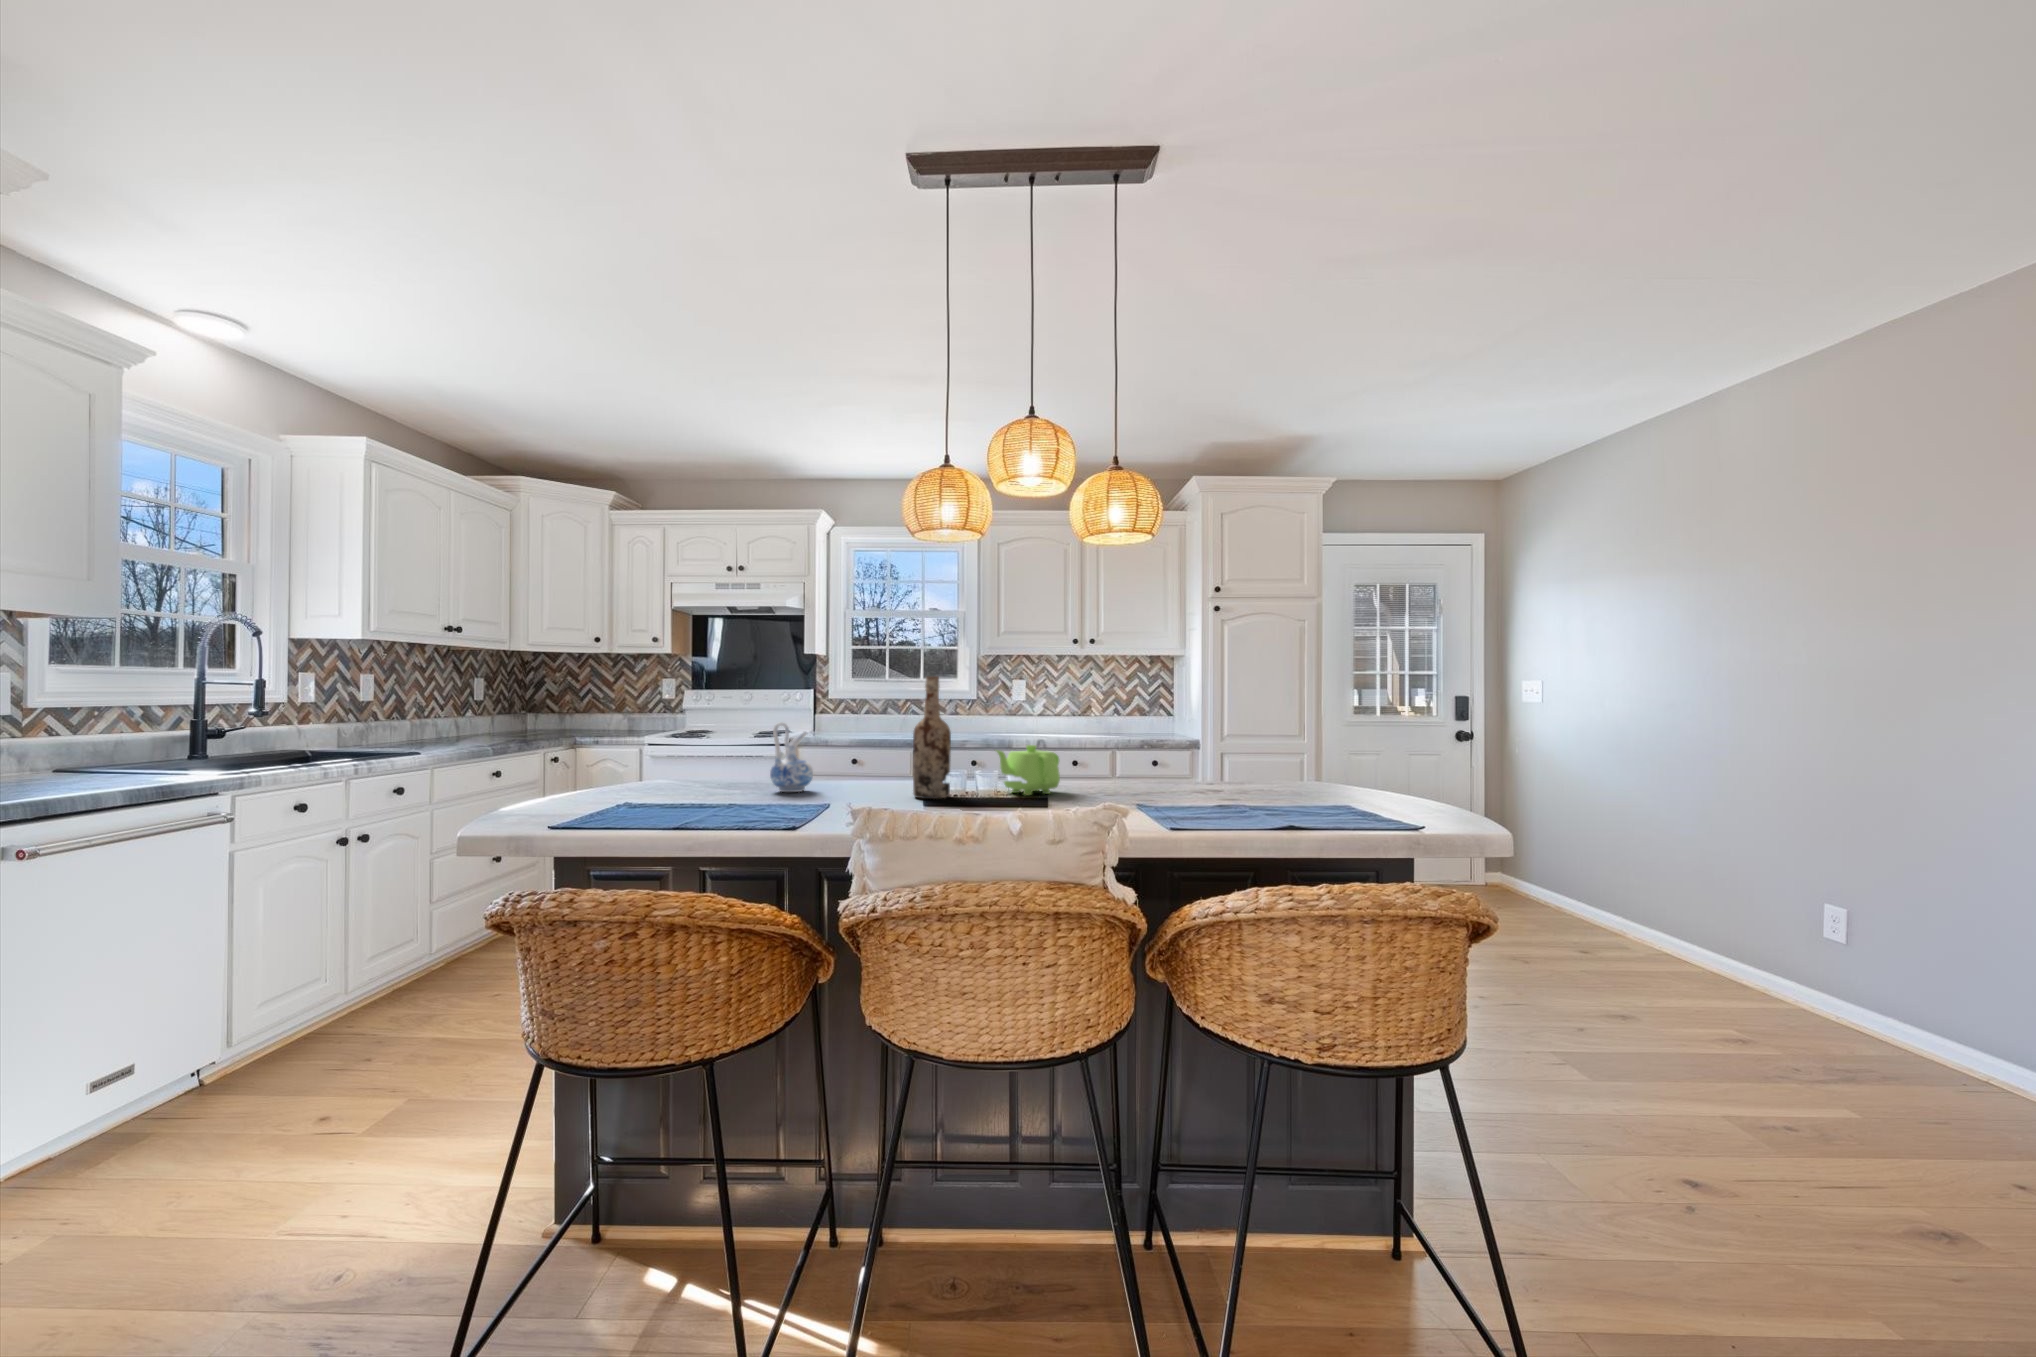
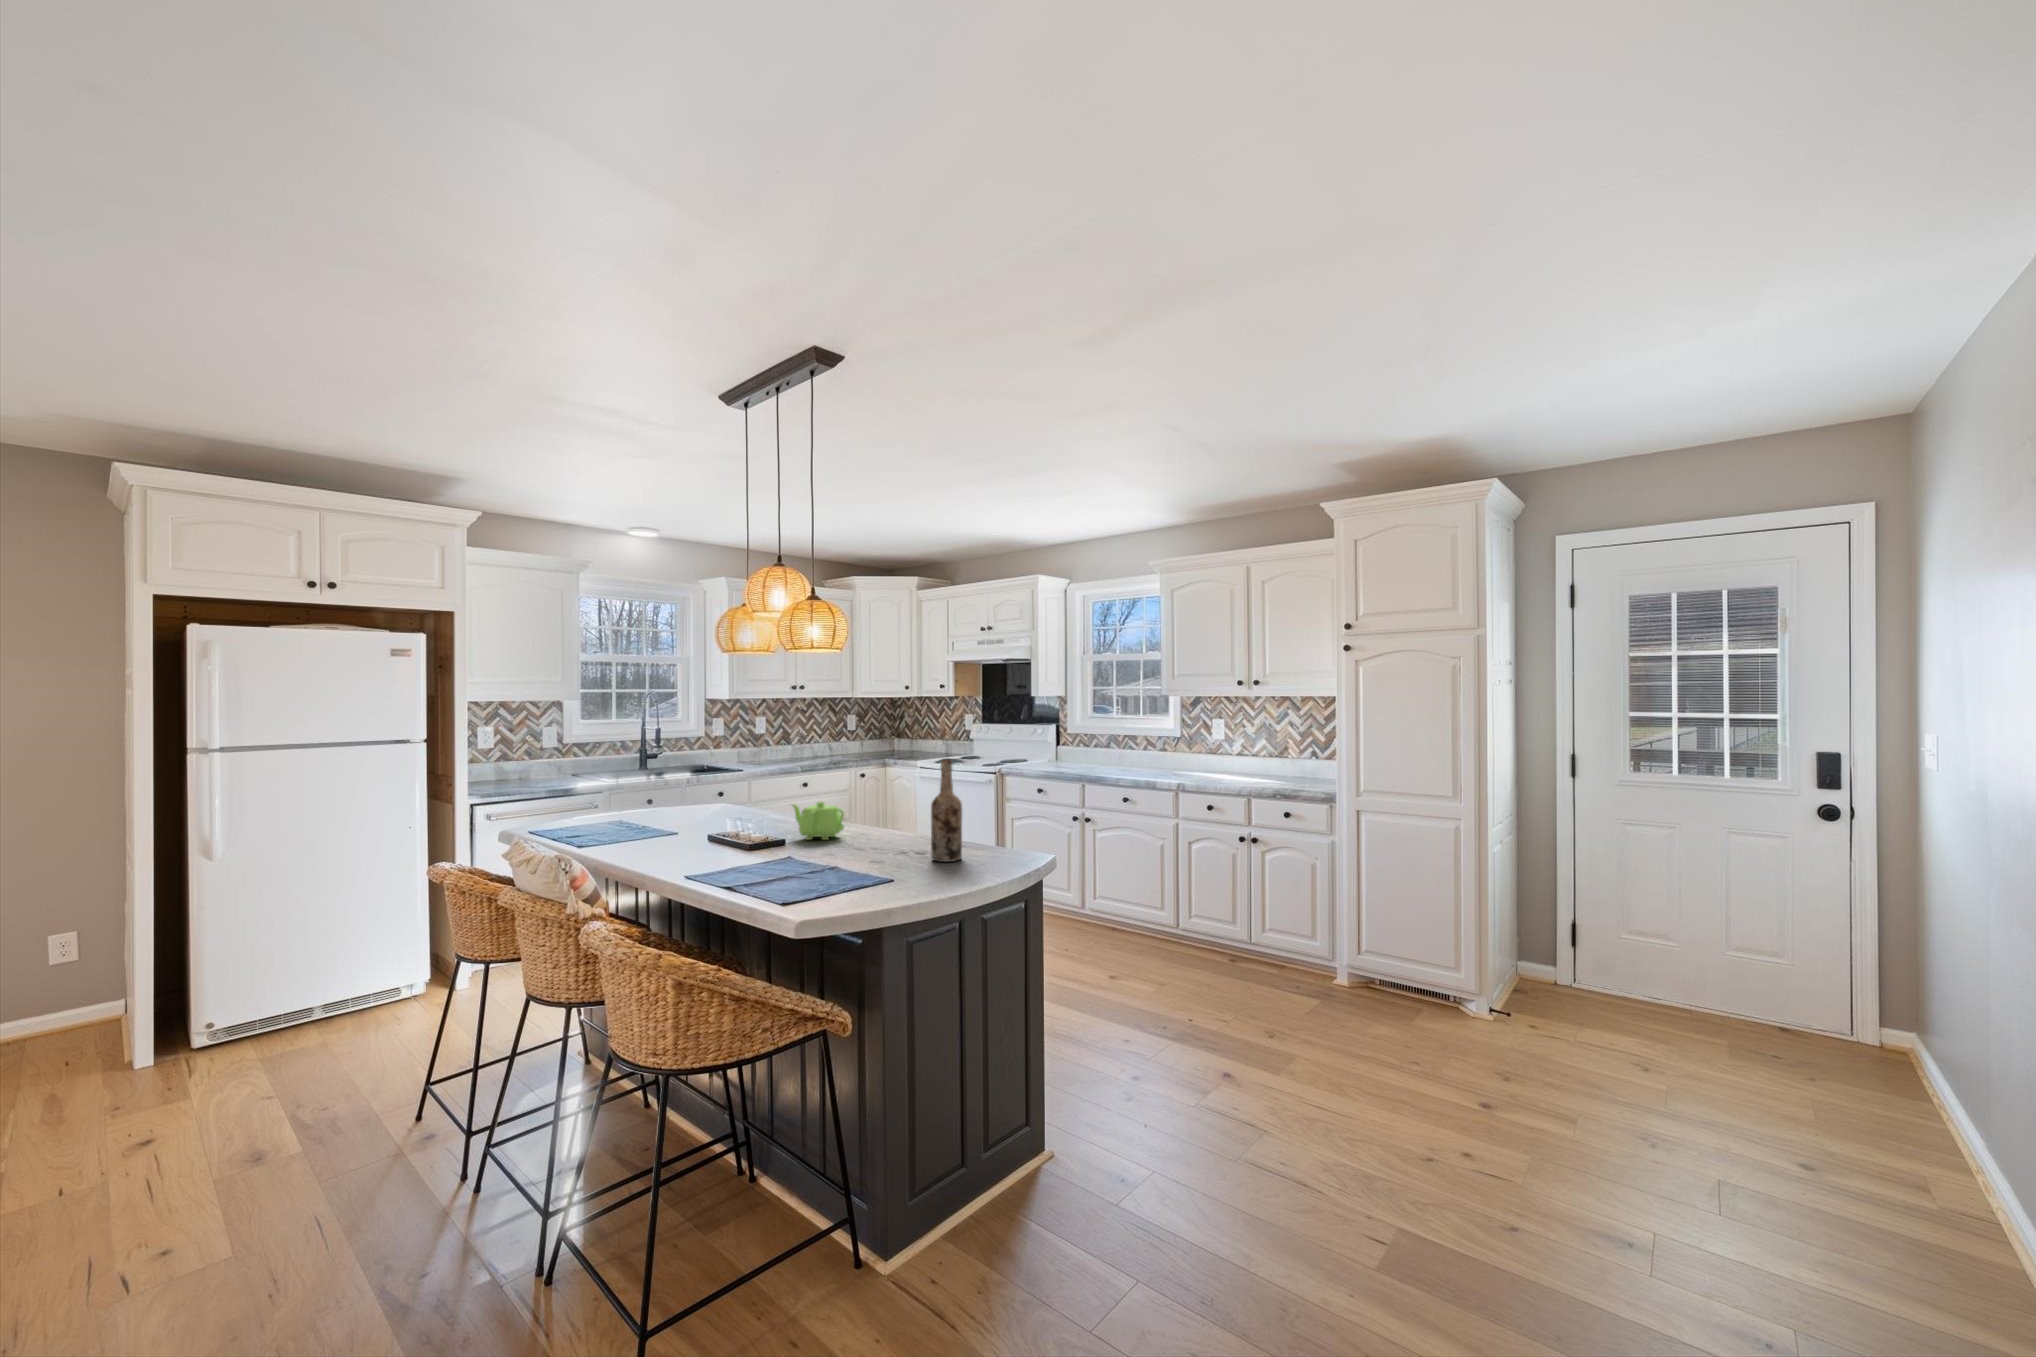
wine bottle: present [913,676,951,799] -> present [931,759,962,862]
ceramic pitcher: present [770,722,813,792] -> none [710,775,739,821]

